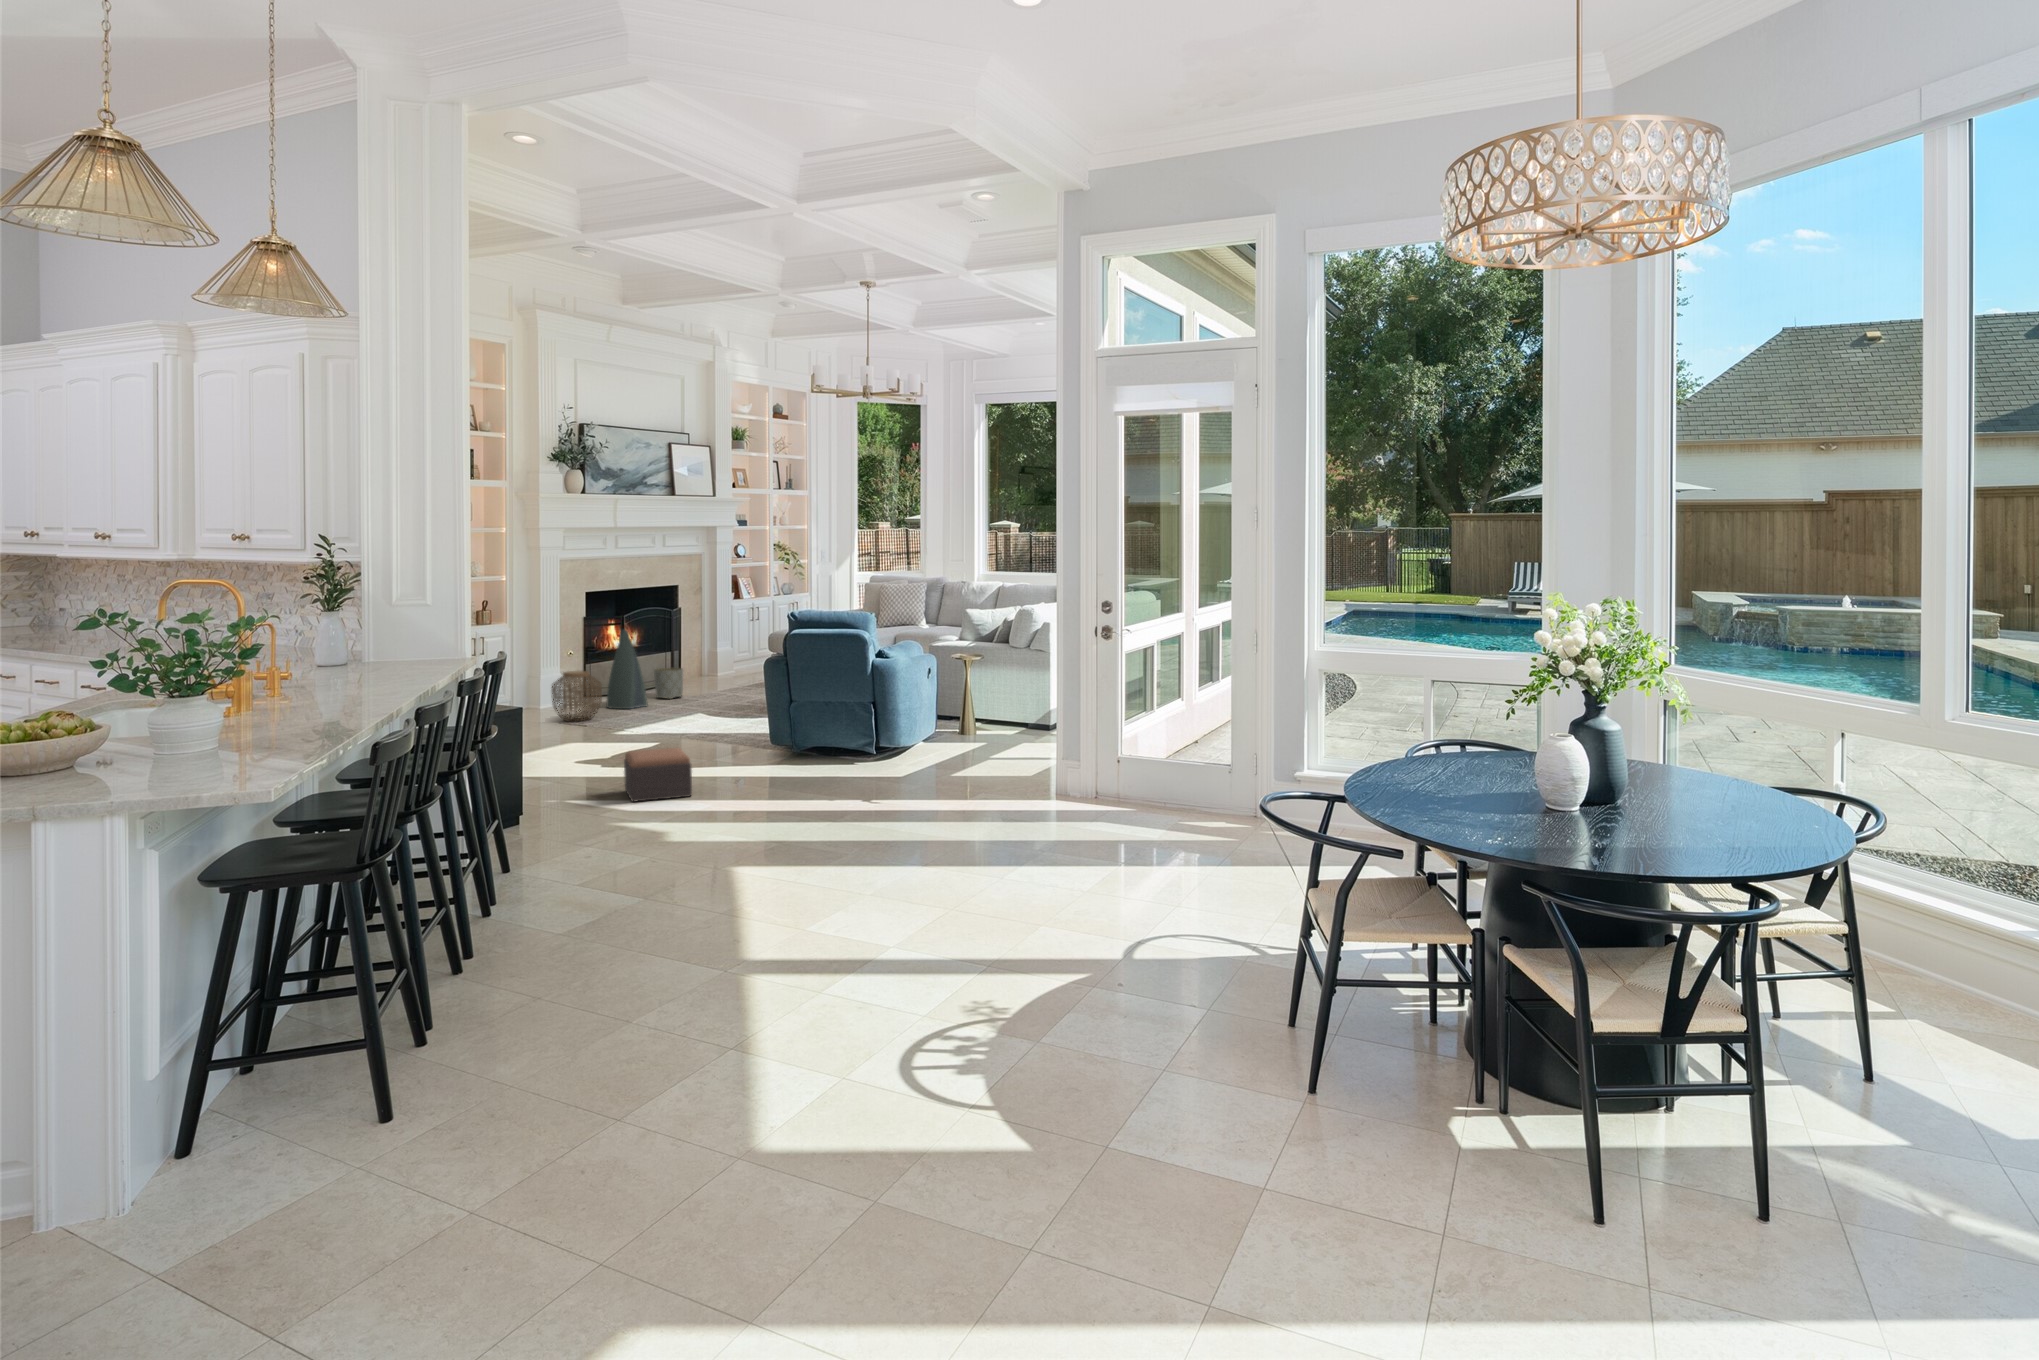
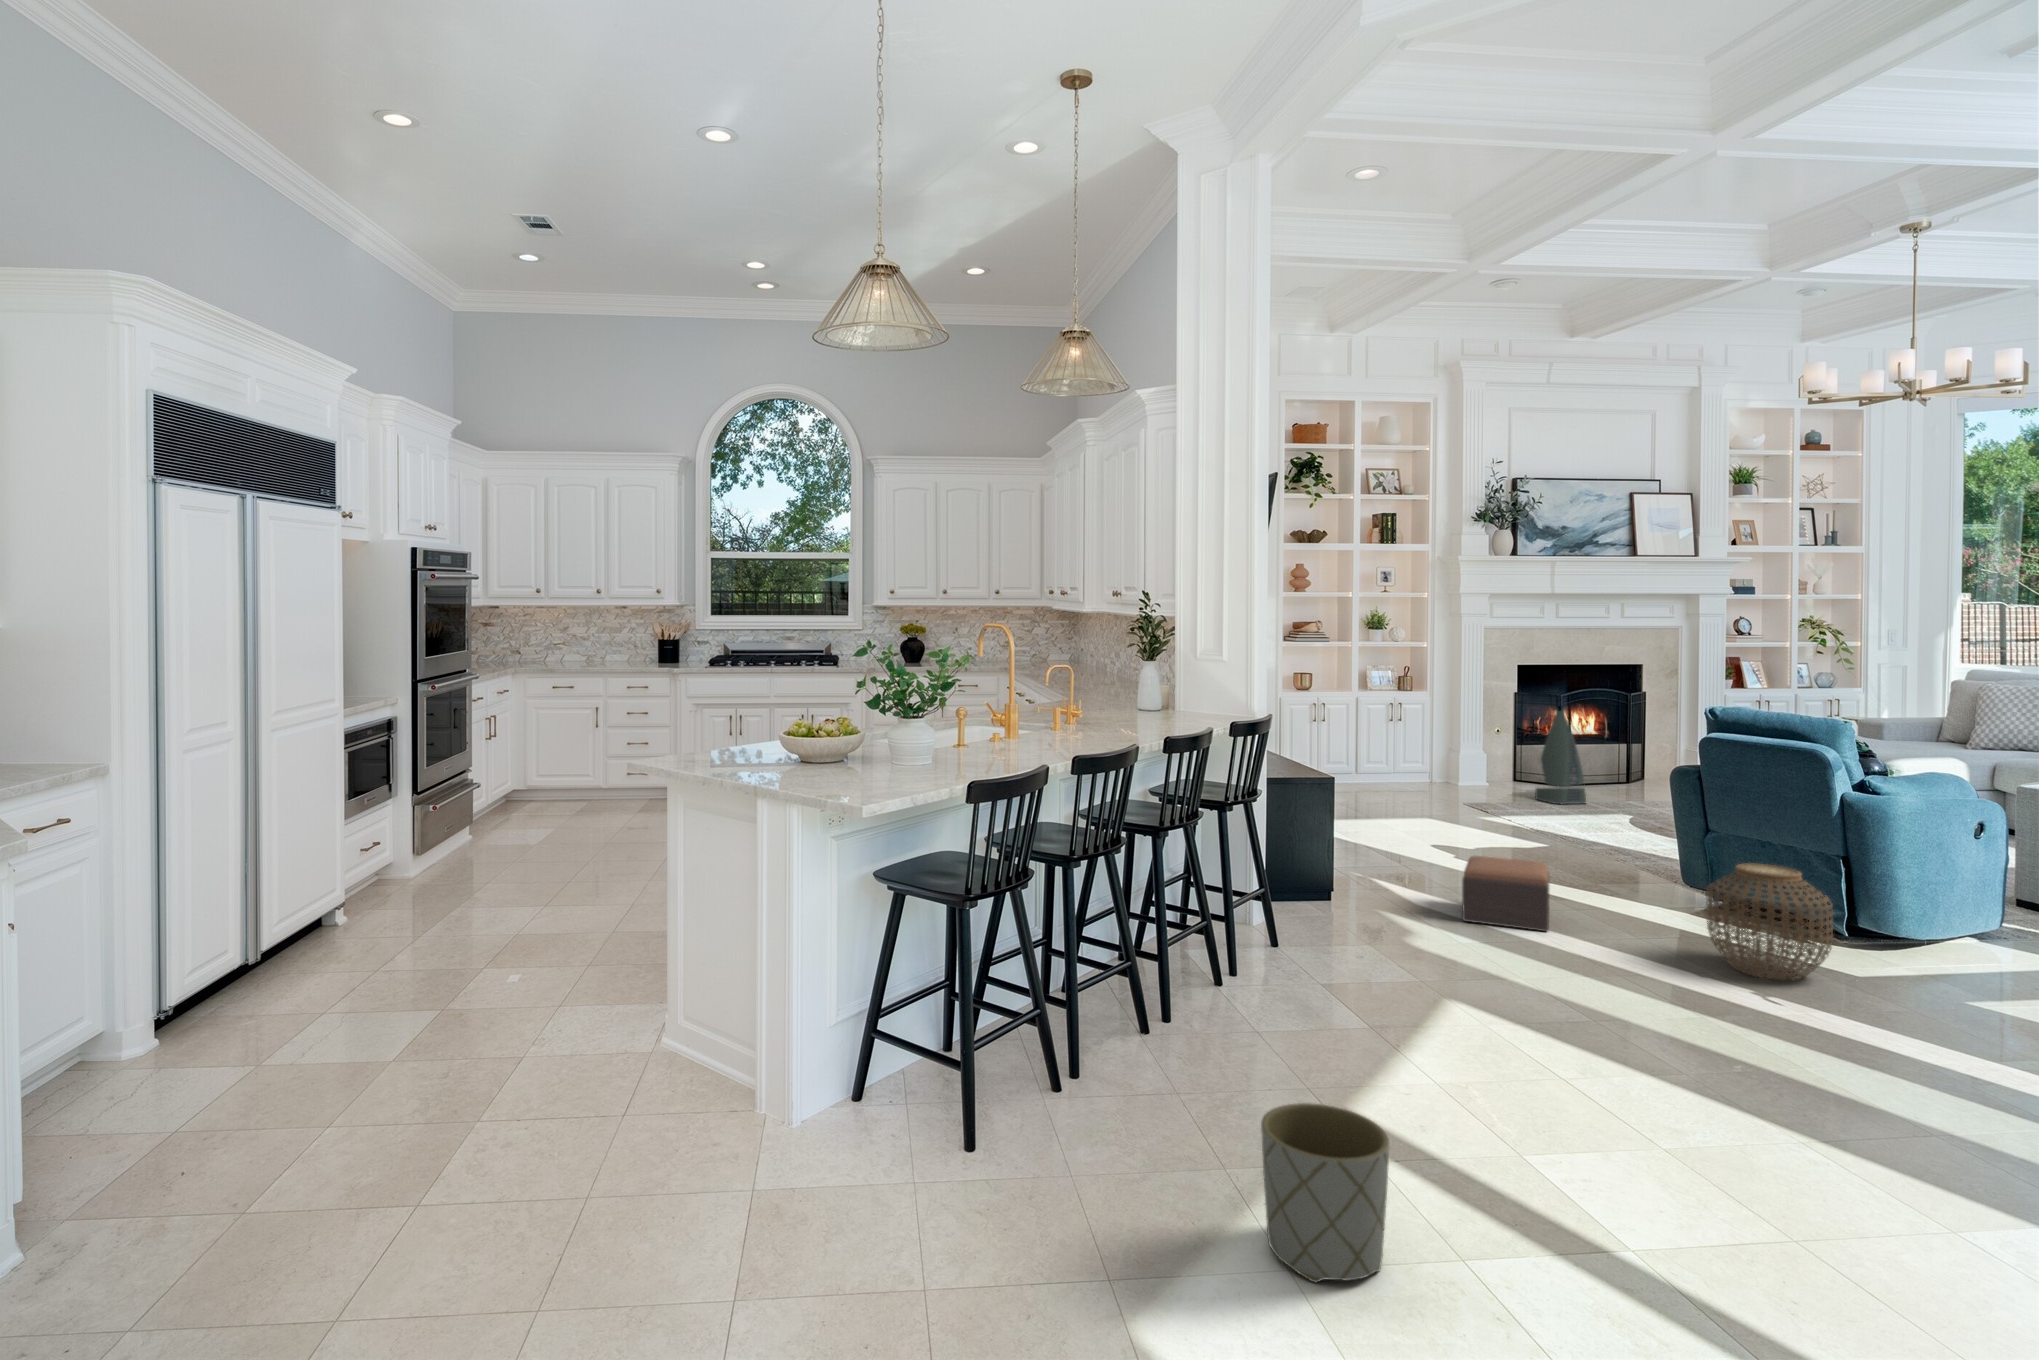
planter: present [654,668,683,699] -> present [1261,1103,1389,1282]
woven basket: present [551,671,602,721] -> present [1707,863,1833,980]

